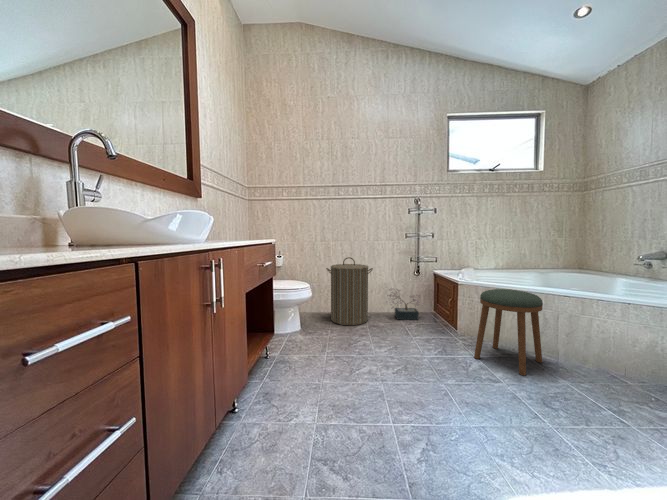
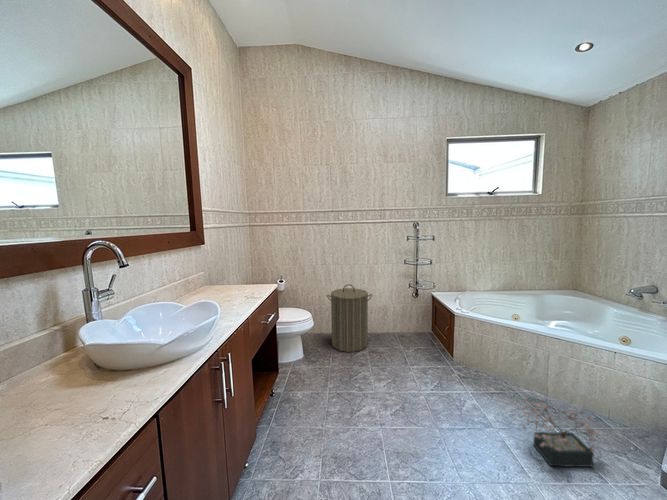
decorative plant: present [387,288,423,320] -> present [523,398,599,467]
stool: present [474,289,543,375] -> none [469,328,534,417]

